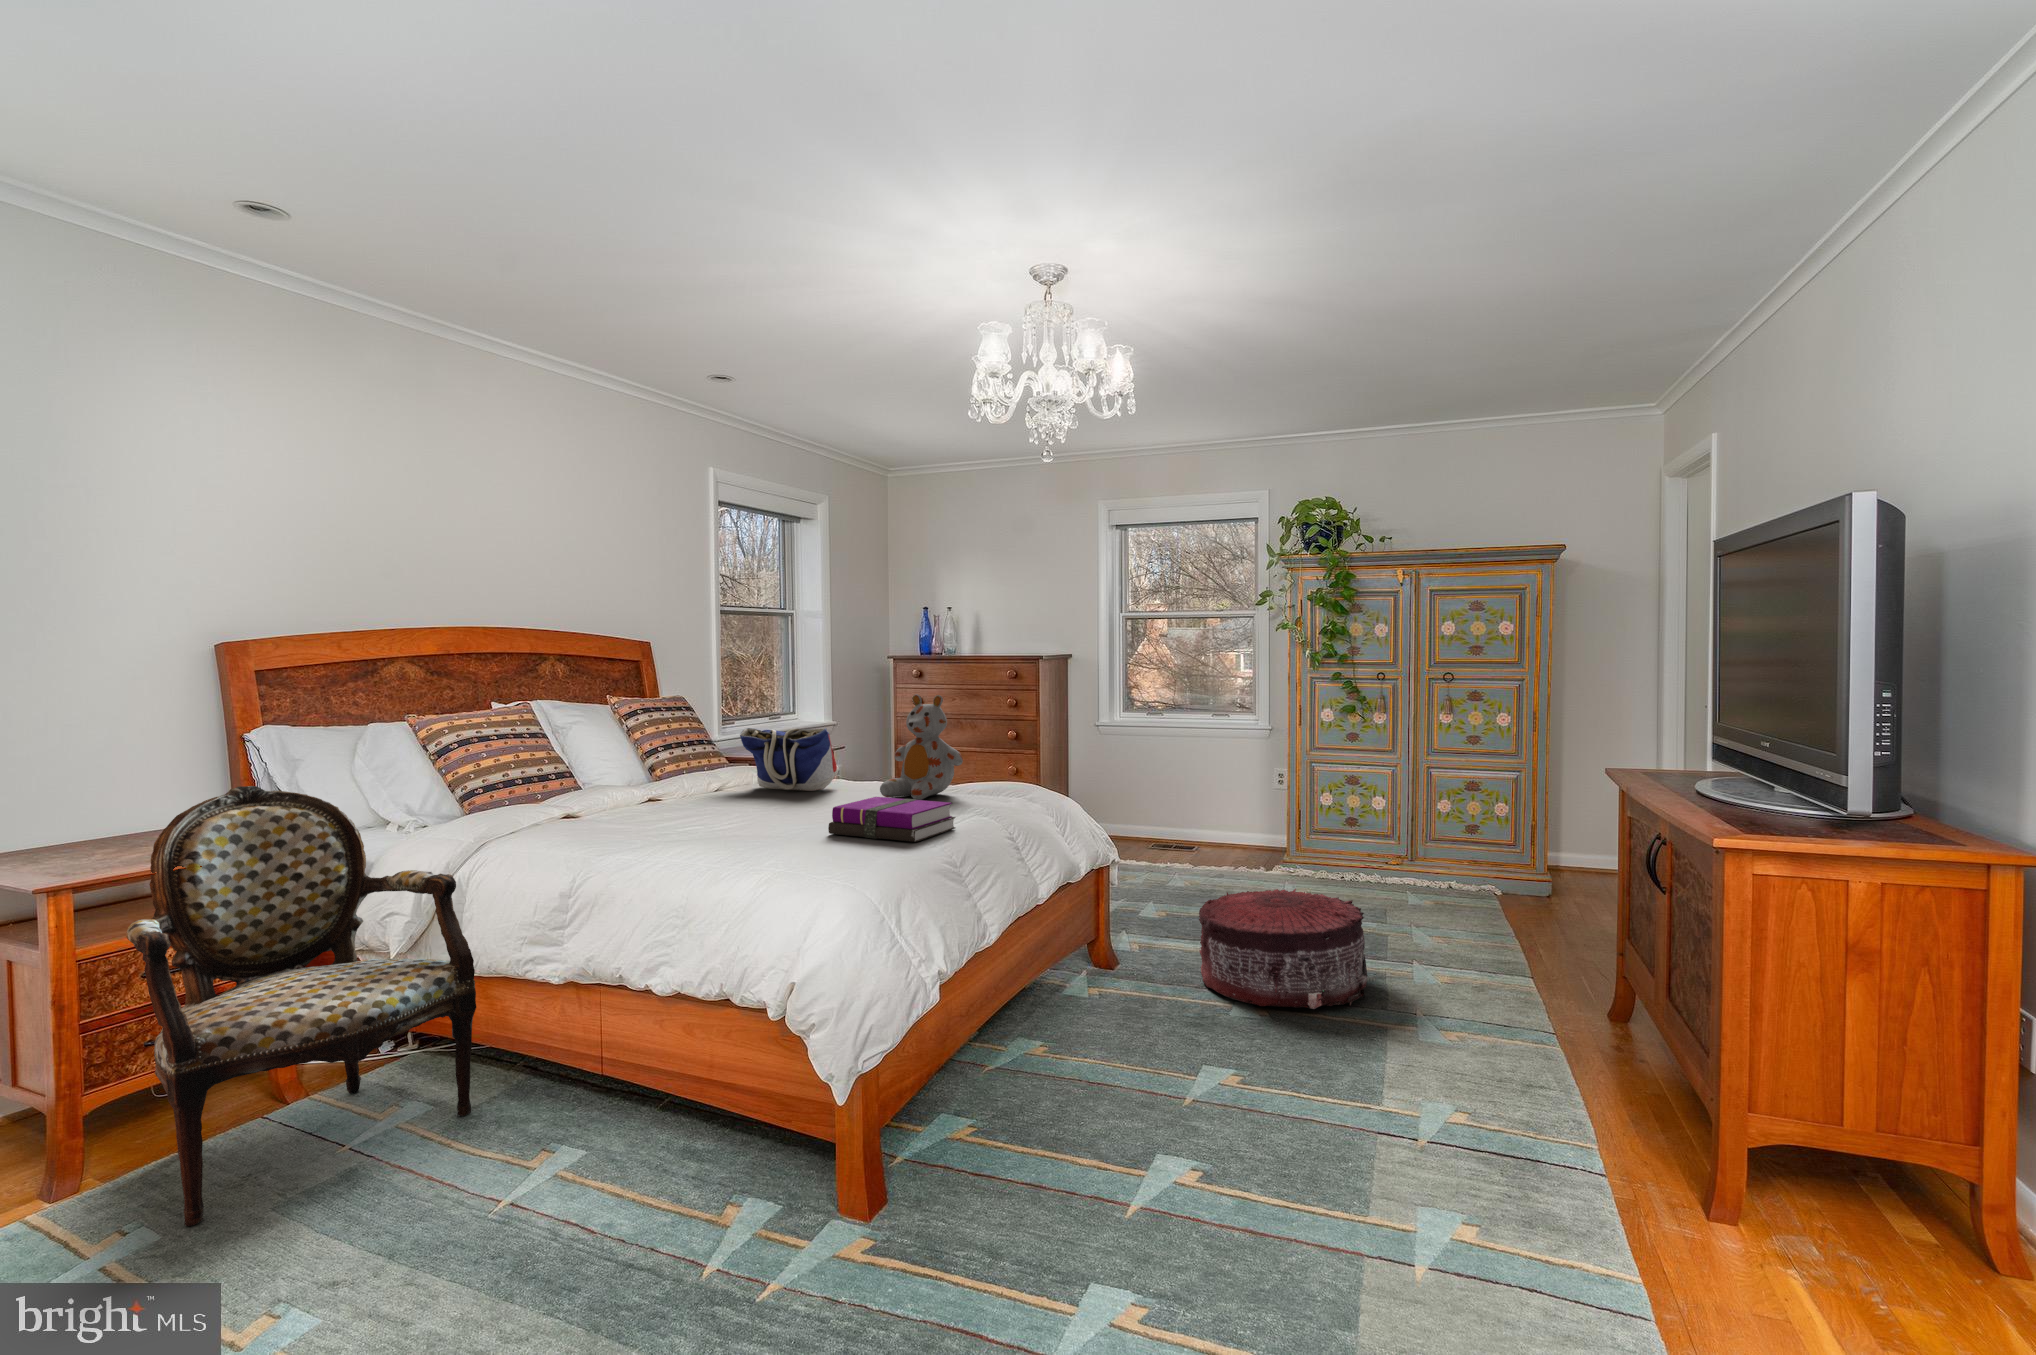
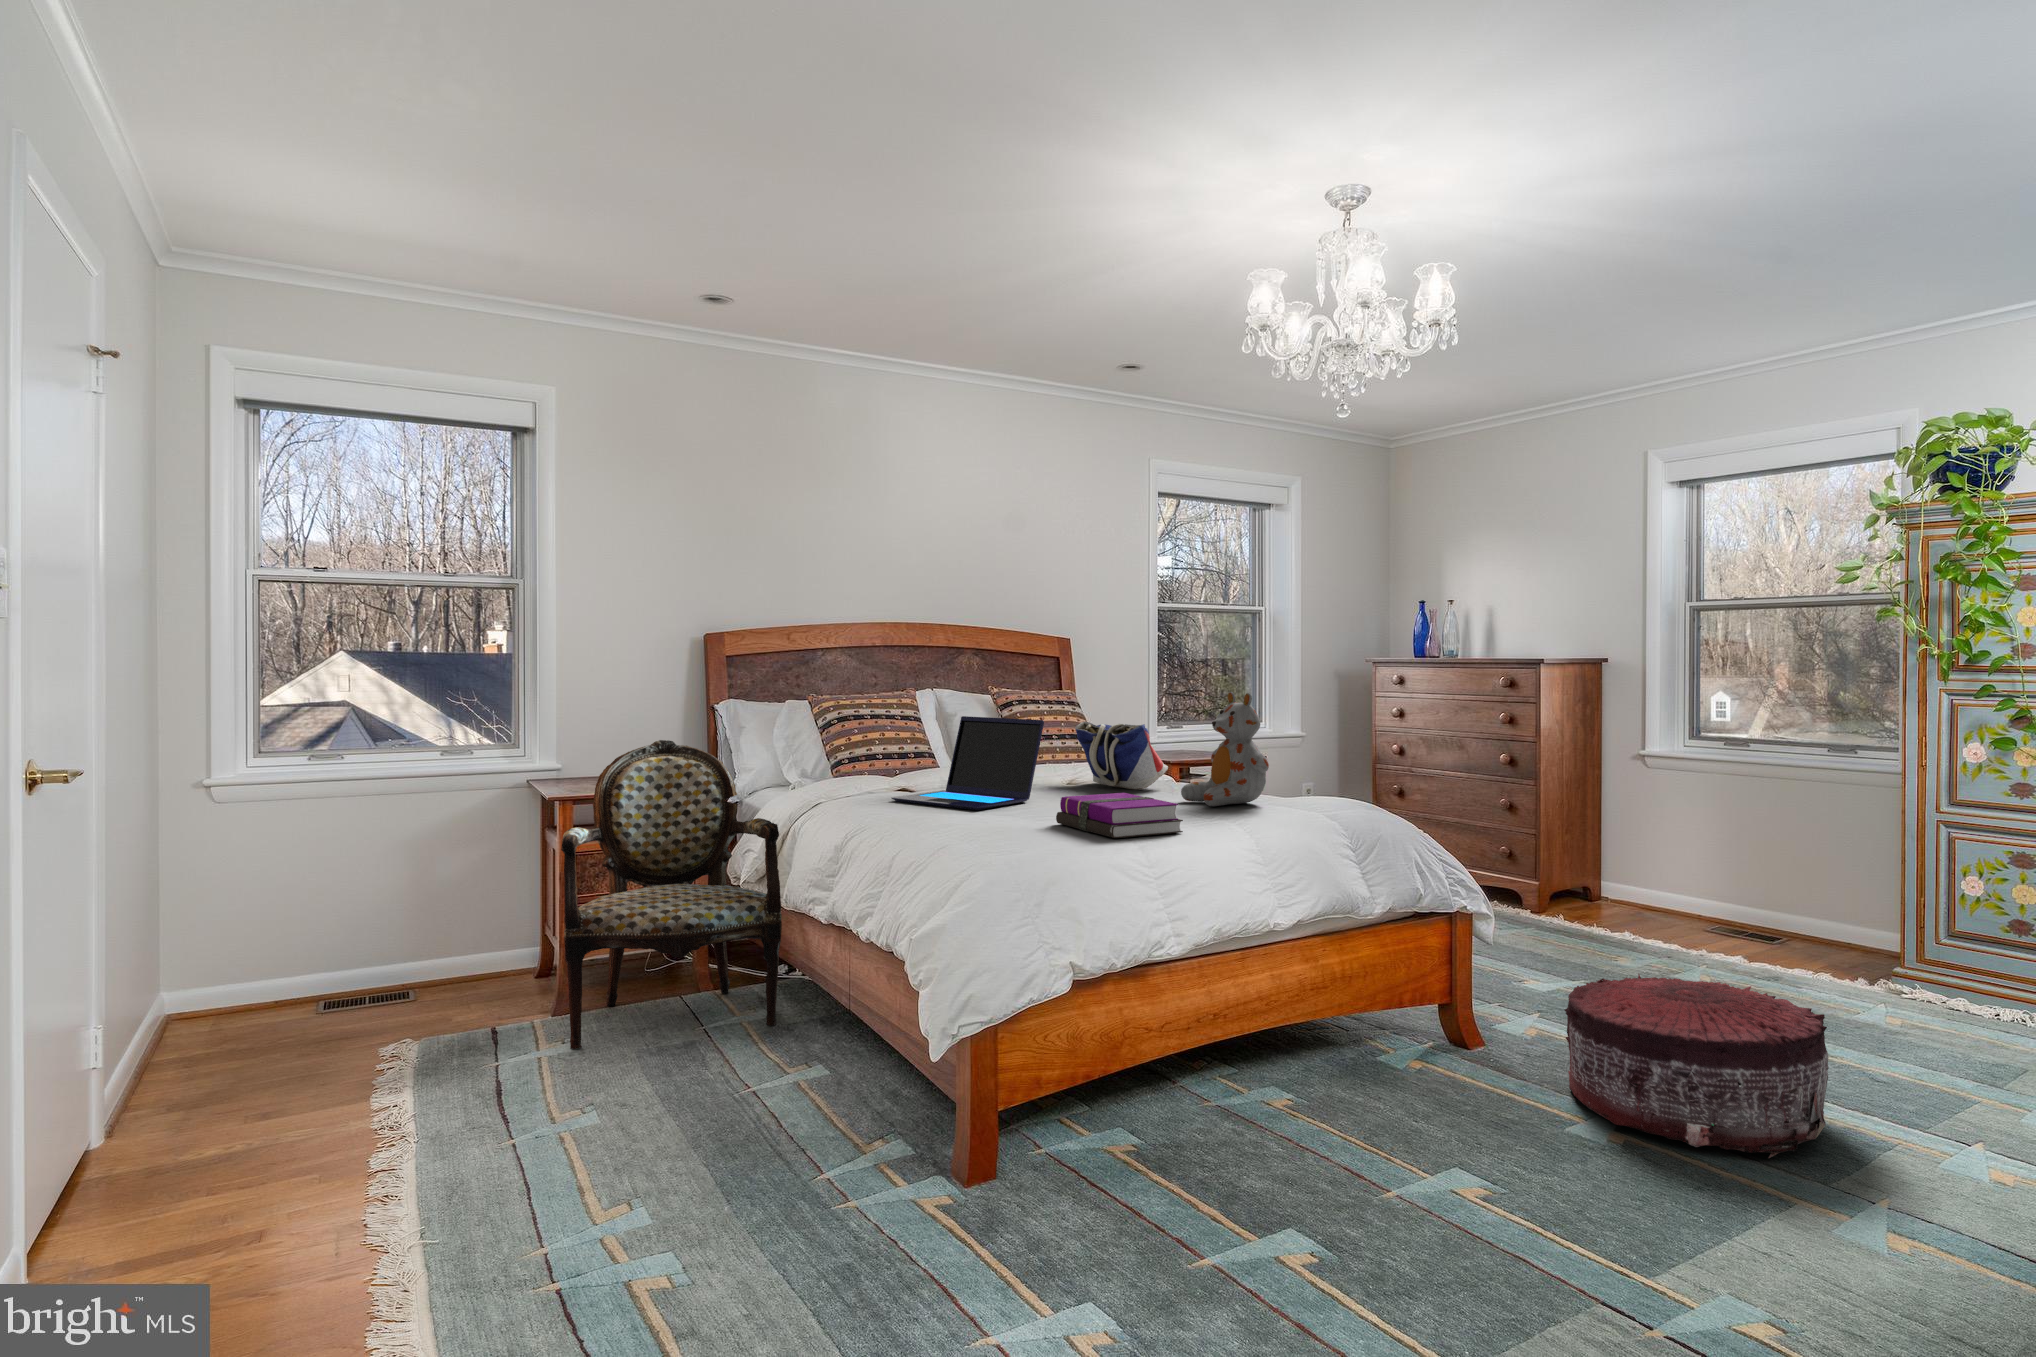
laptop: none [598,731,752,830] -> present [891,716,1044,810]

